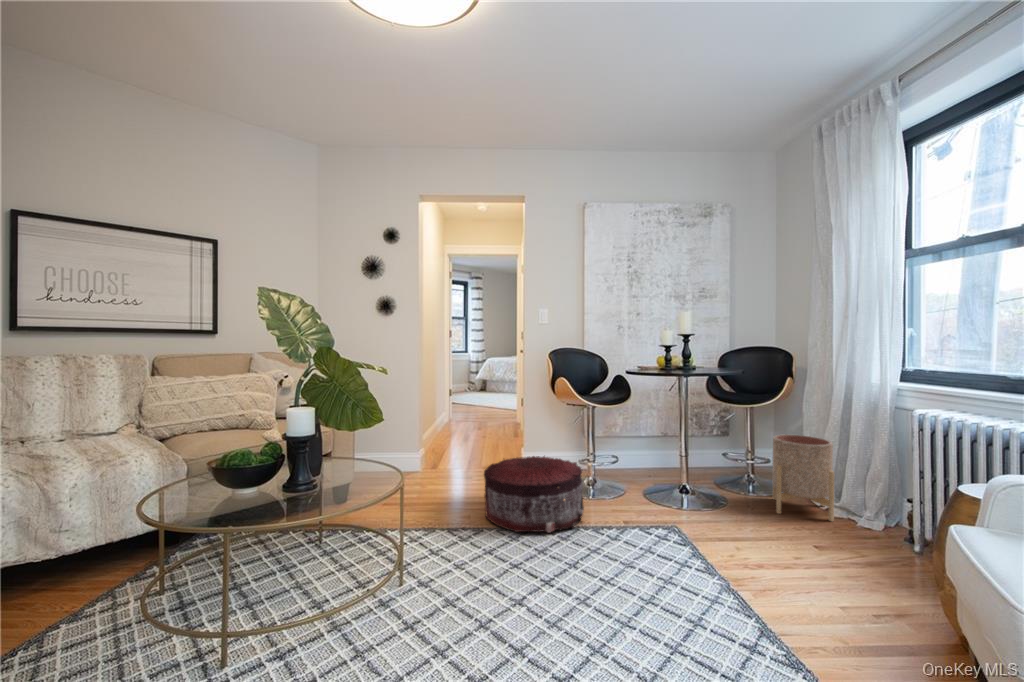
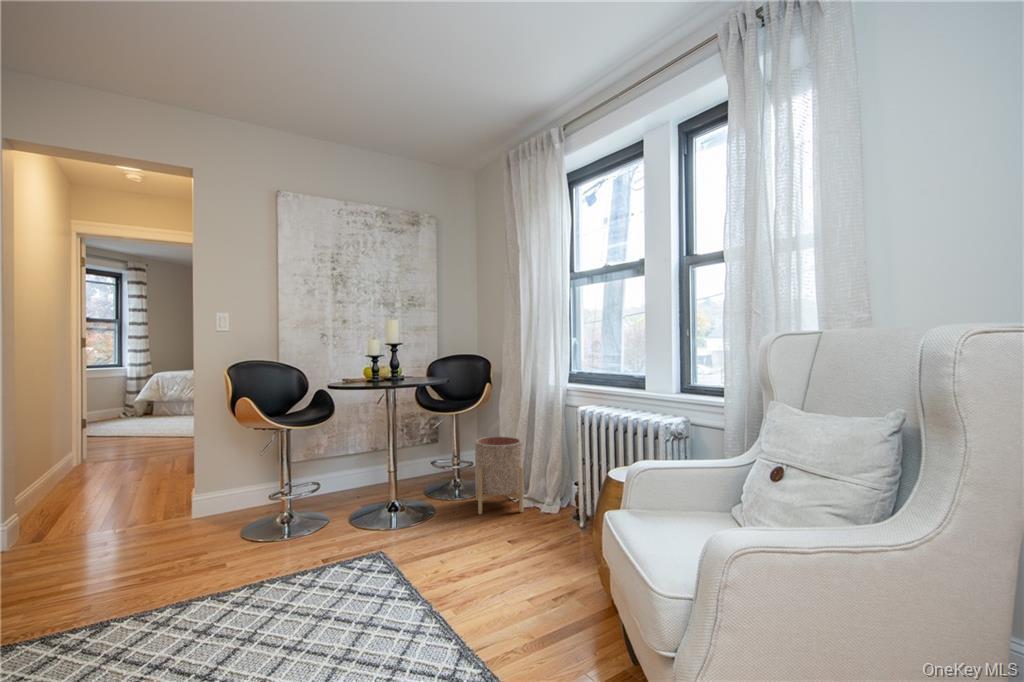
pouf: present [484,456,584,533] -> none [112,499,270,616]

